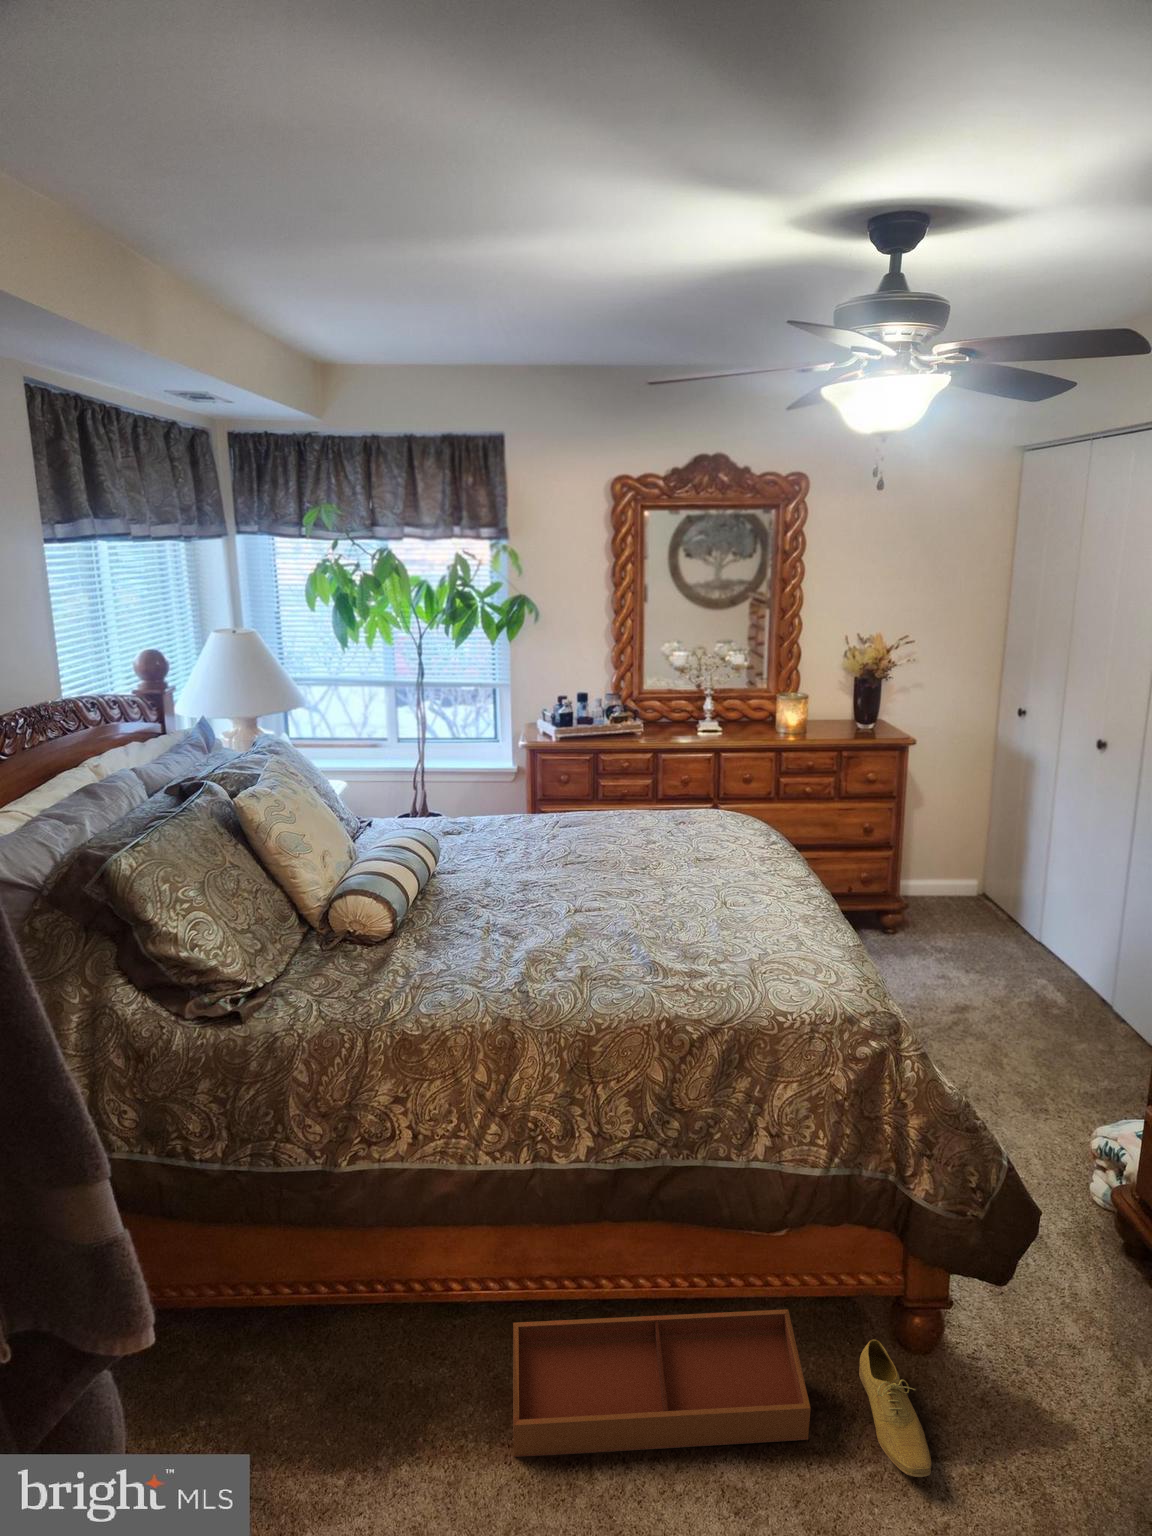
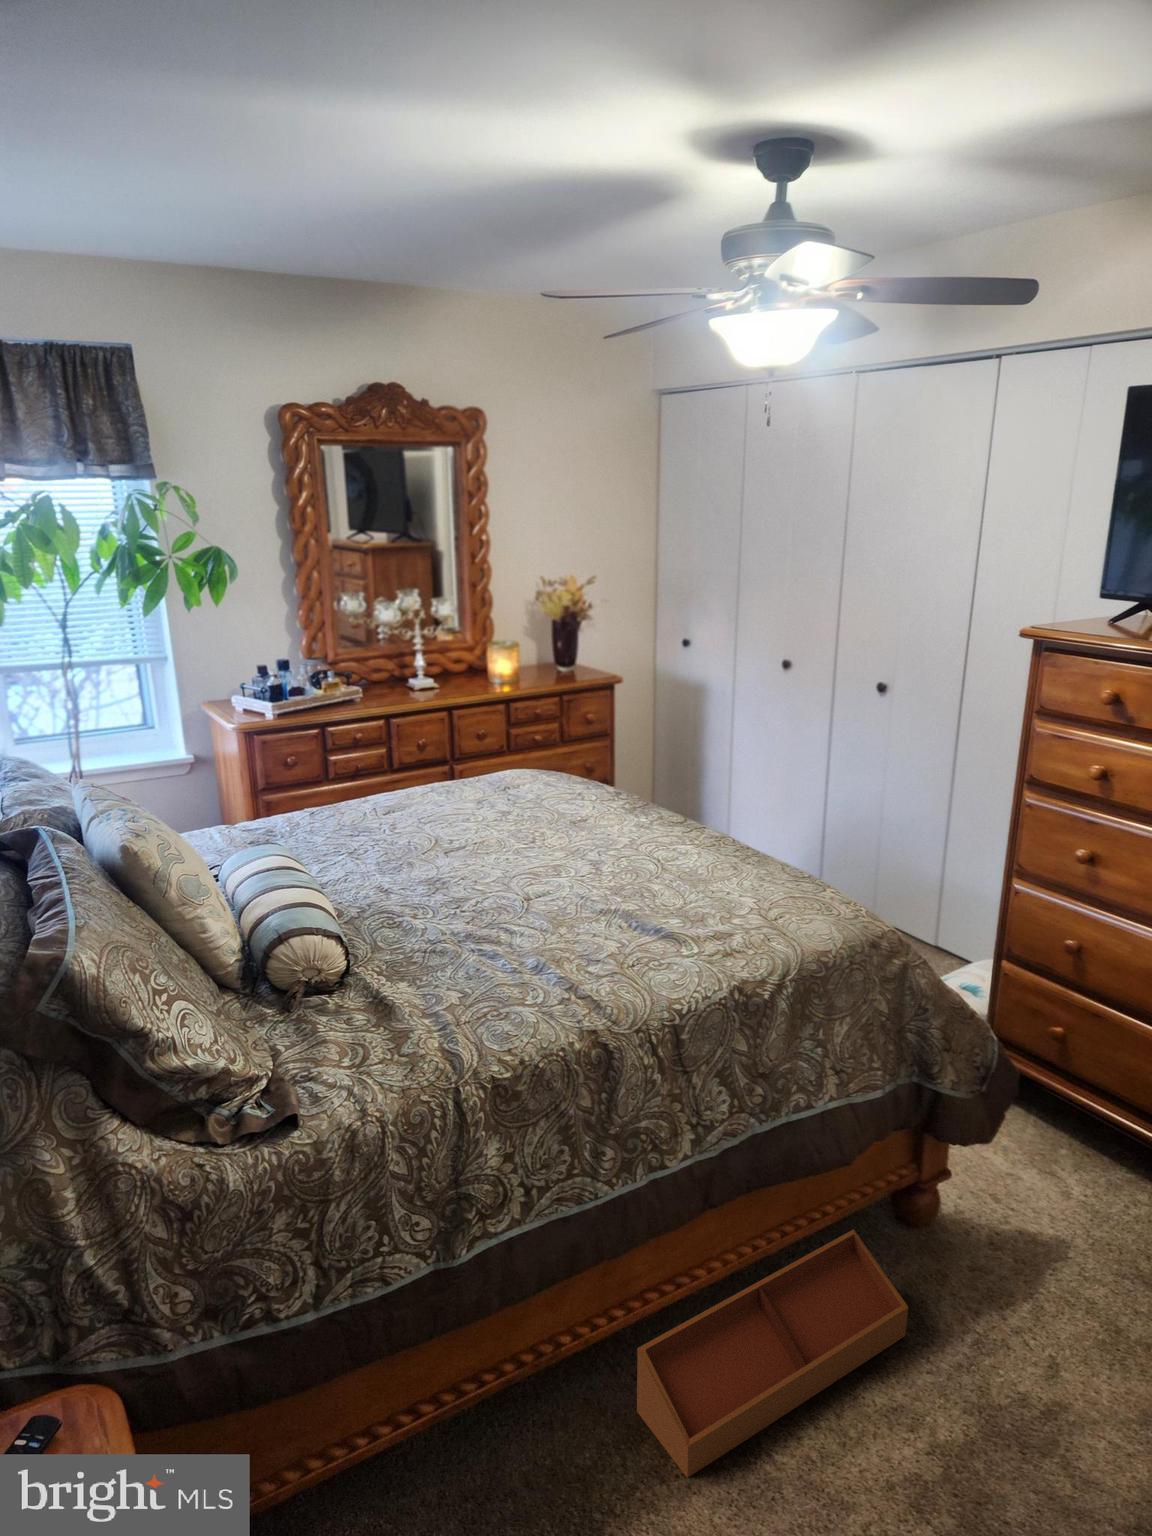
shoe: present [859,1339,932,1477] -> none [901,1227,1010,1327]

